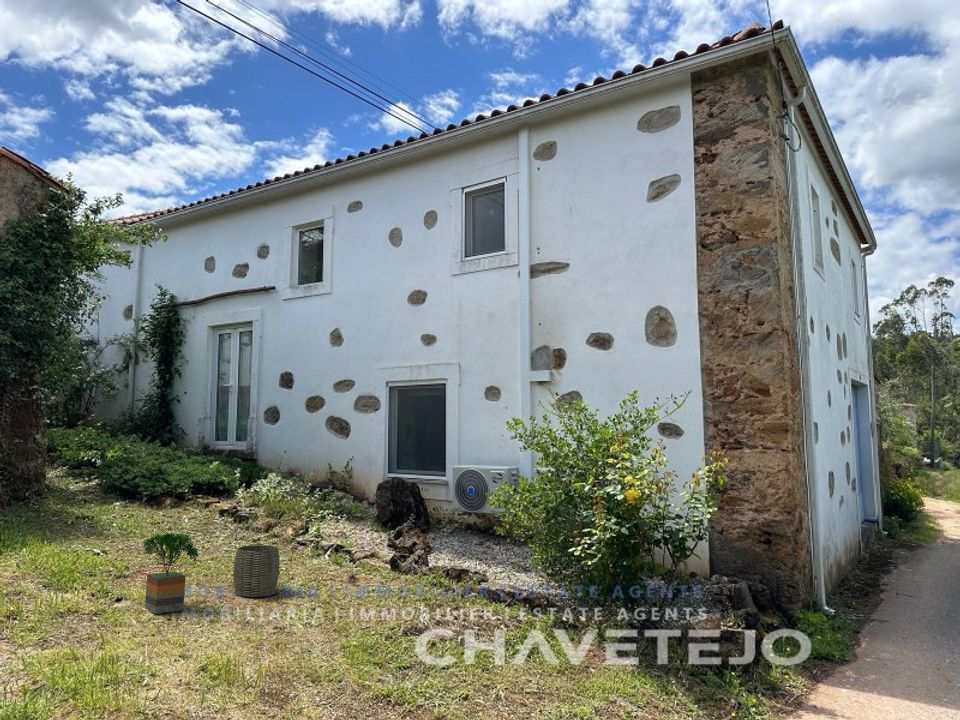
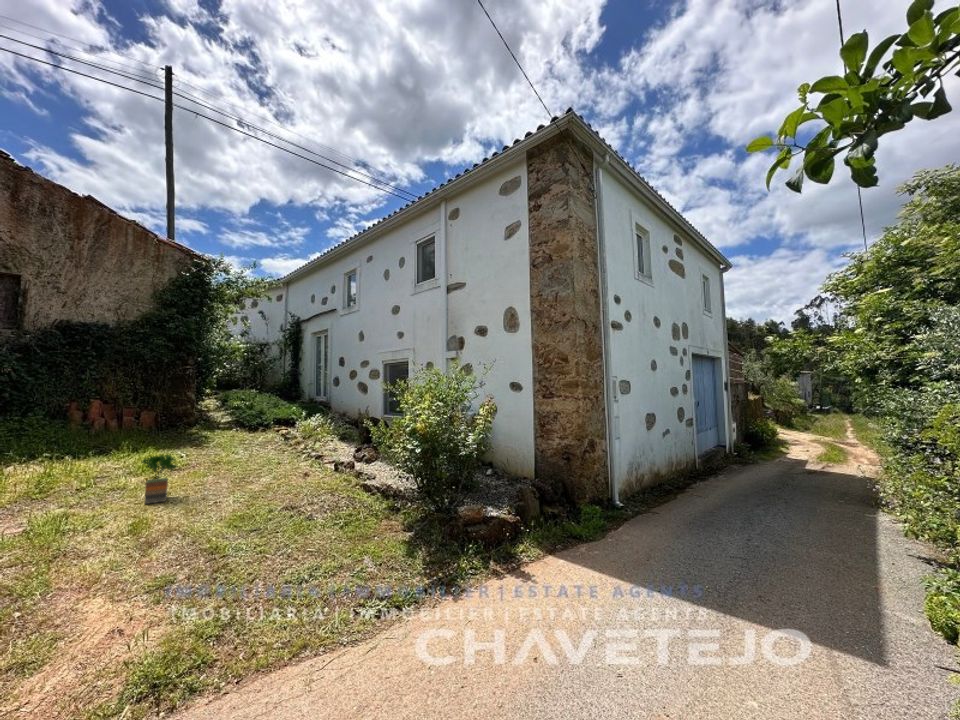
woven basket: present [233,545,280,597] -> none [214,461,245,493]

